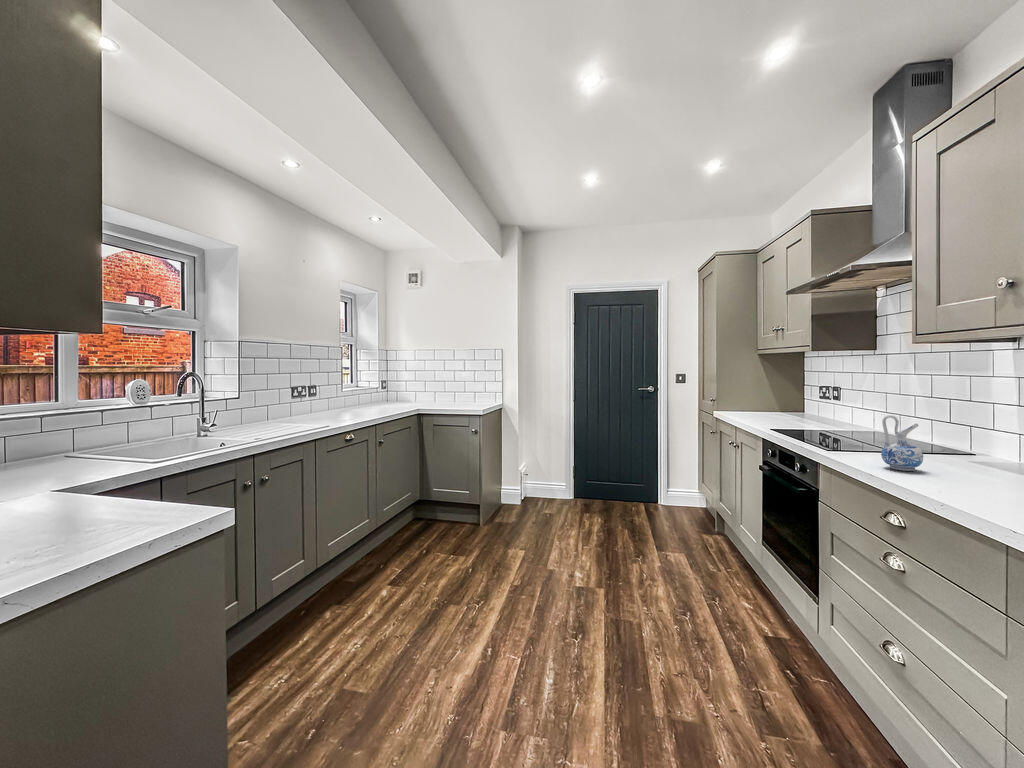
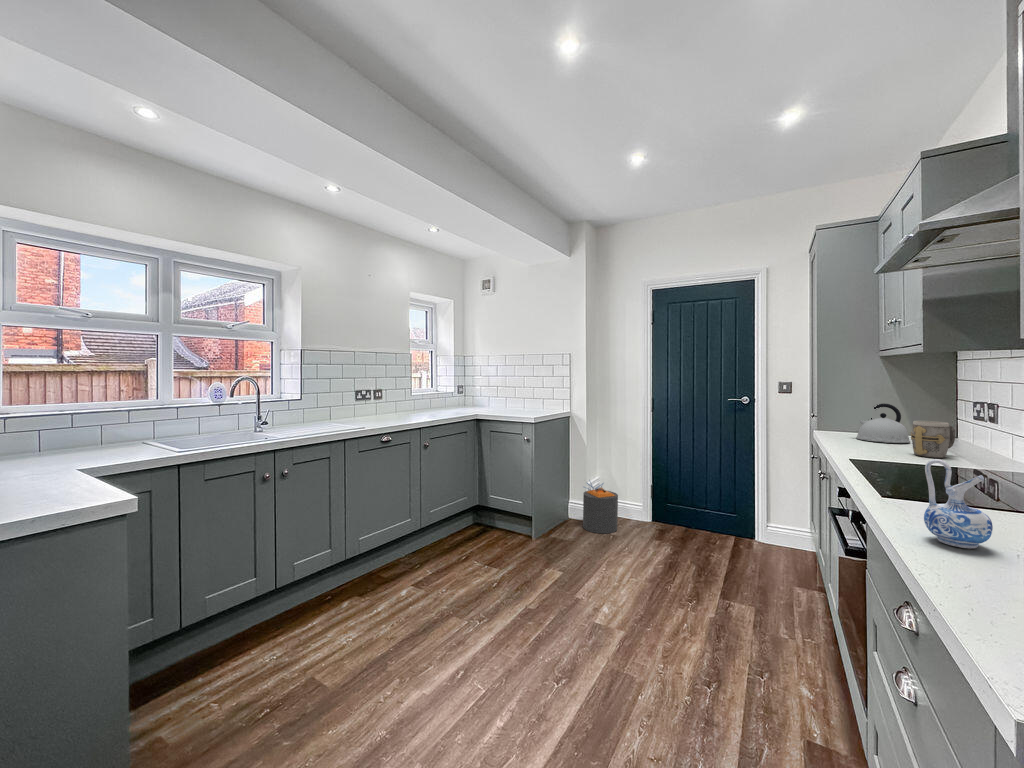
kettle: none [743,386,783,415] -> present [856,404,910,443]
mug: none [794,397,820,423] -> present [911,421,955,458]
trash can: none [515,464,548,514] -> present [583,480,618,533]

